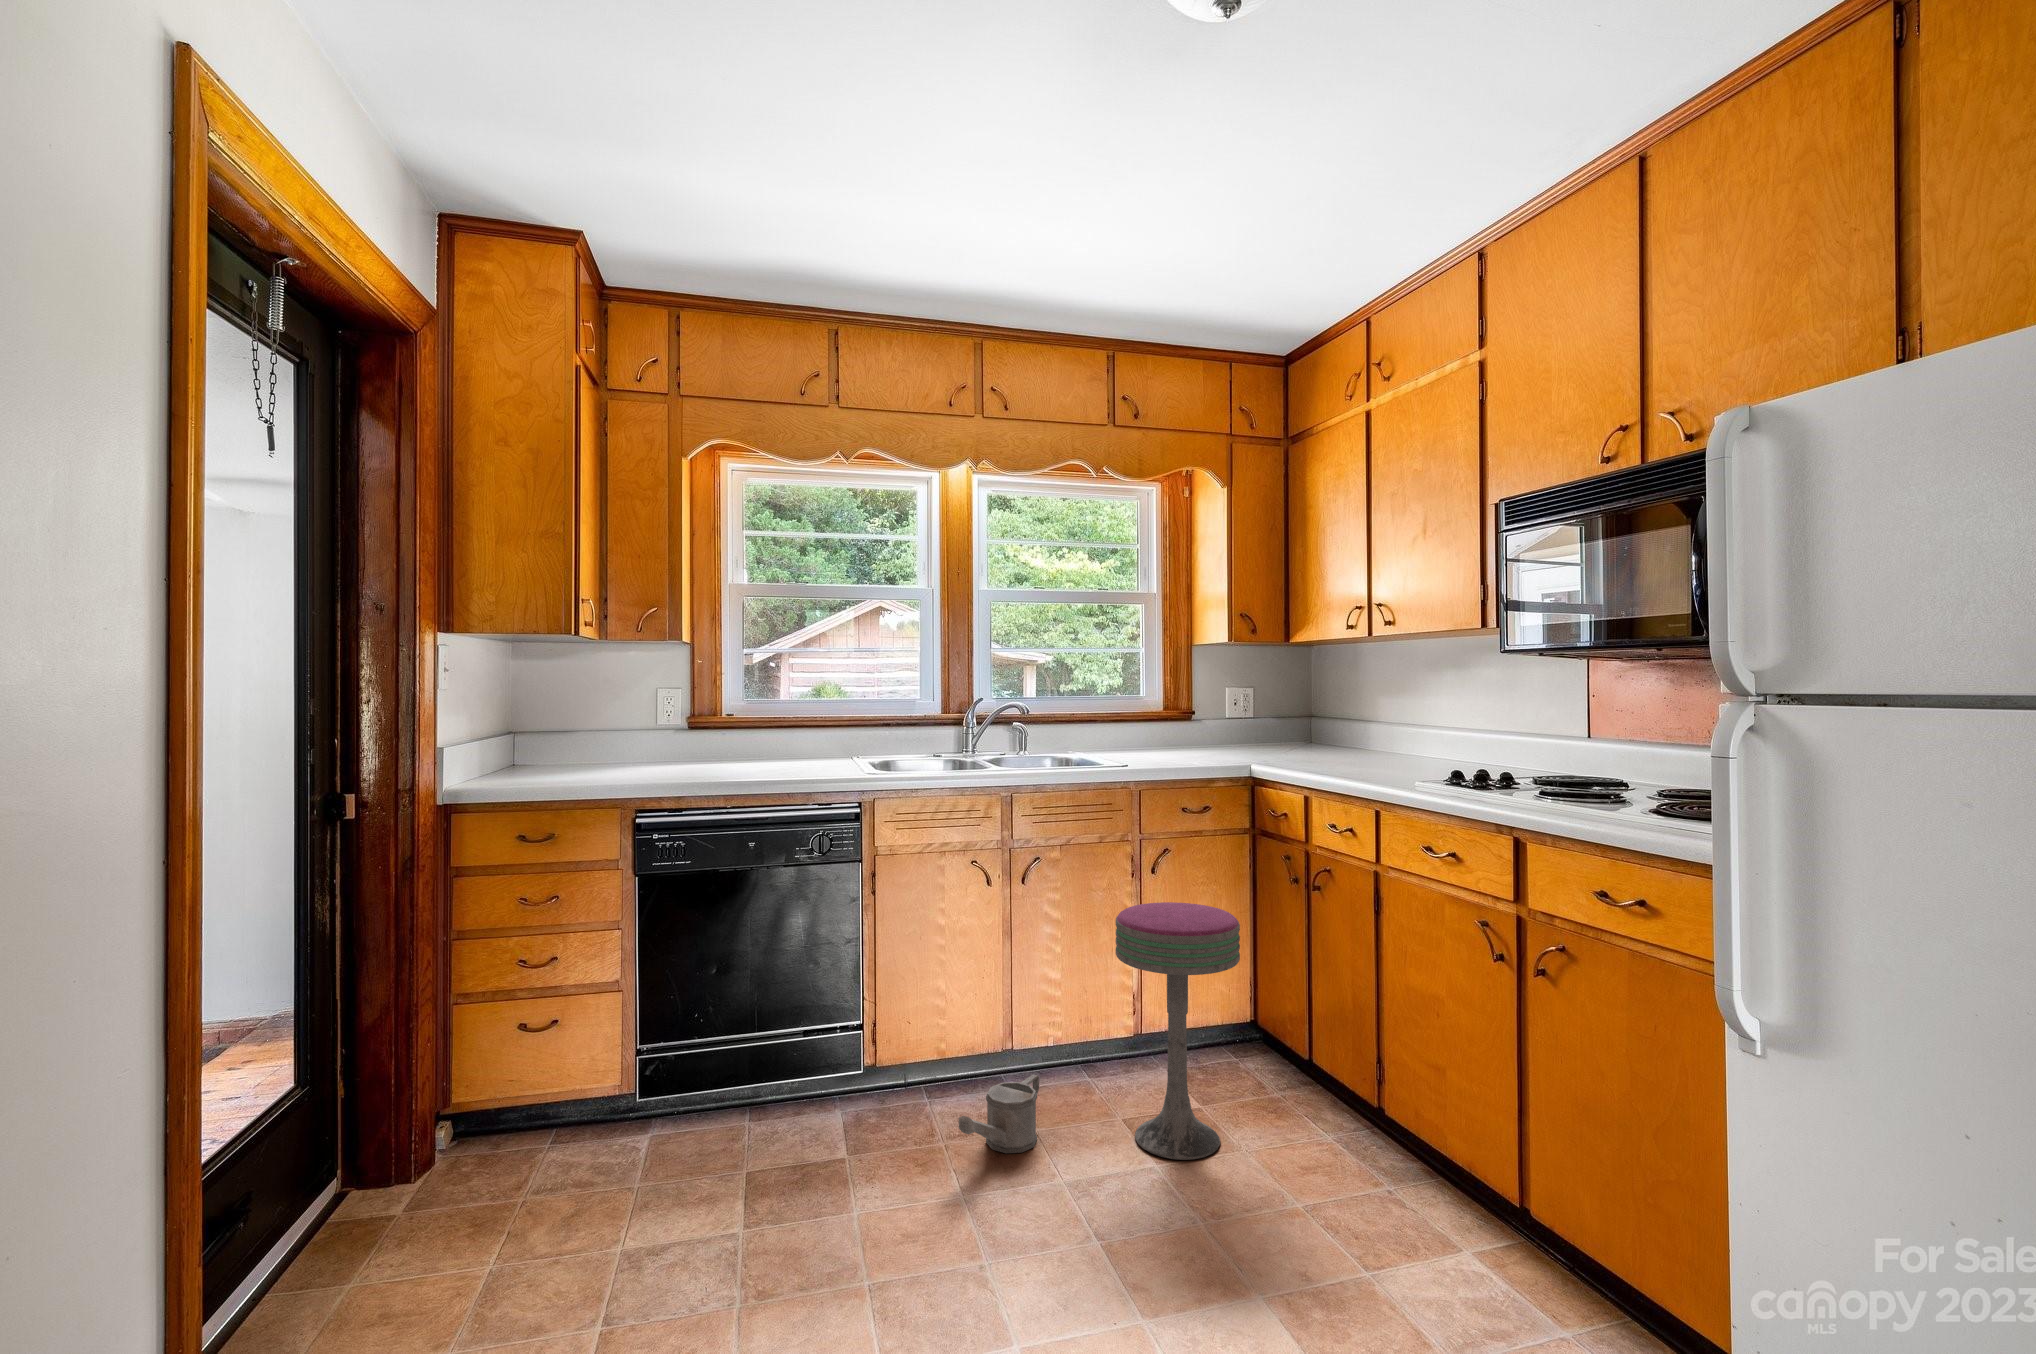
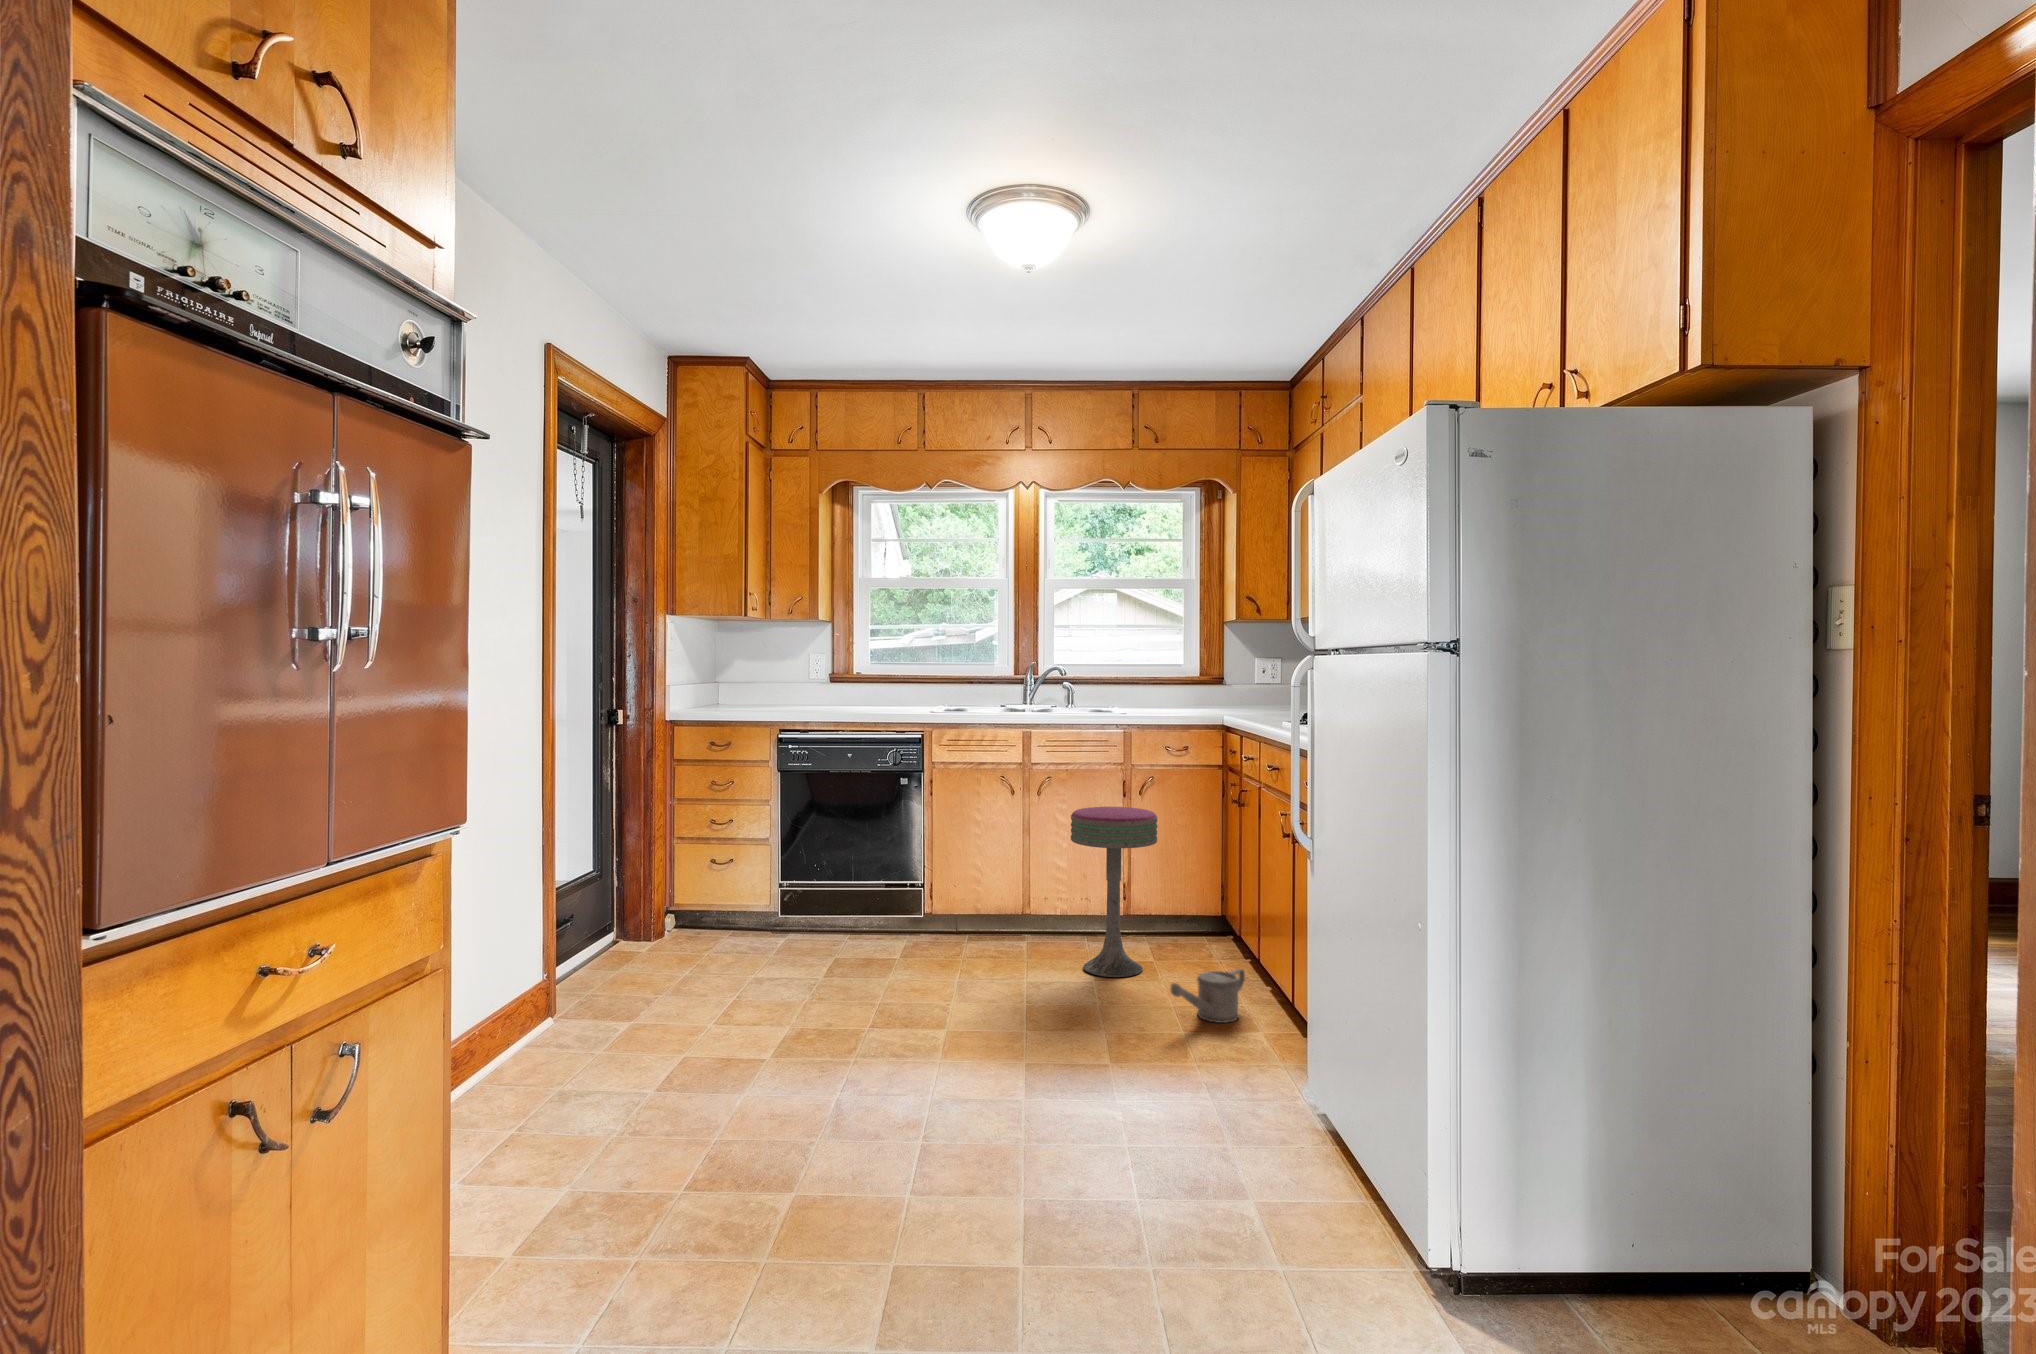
watering can: present [959,1074,1039,1153] -> present [1171,969,1245,1023]

